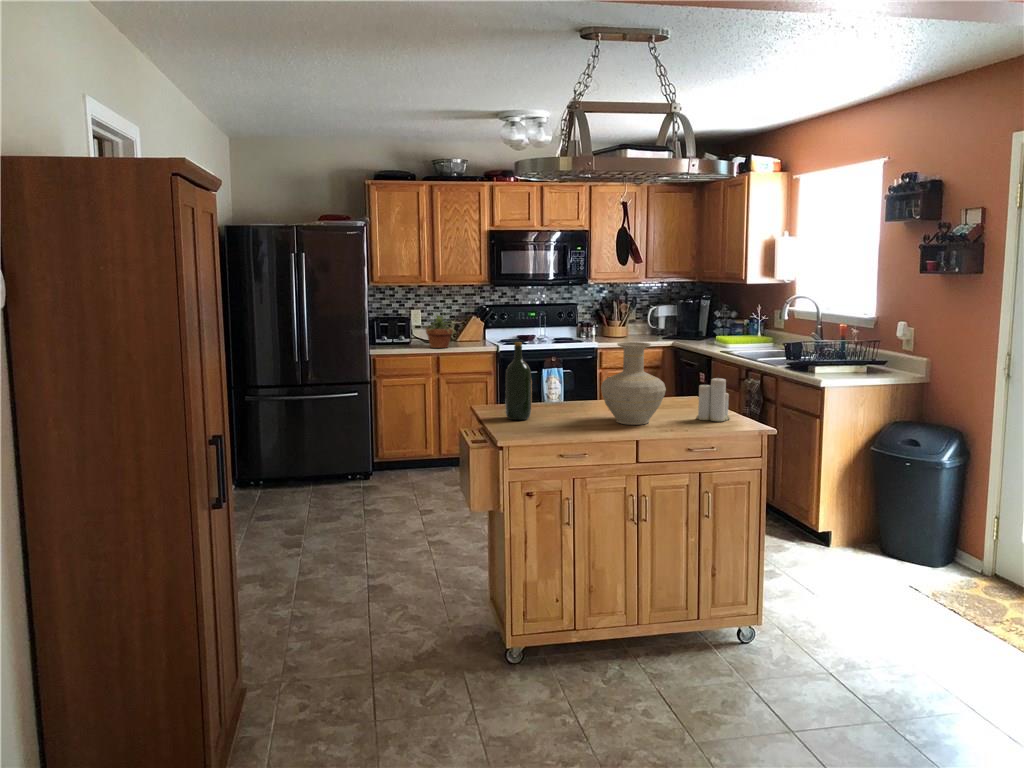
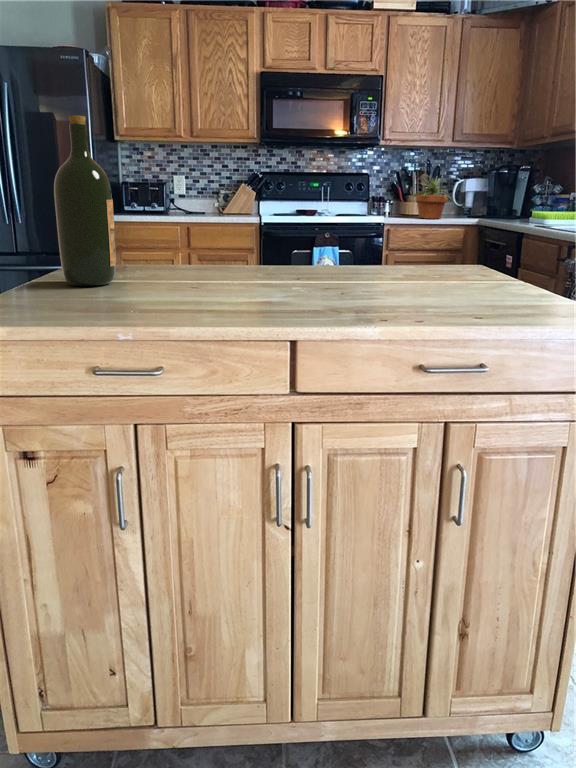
potted plant: present [425,315,453,348] -> present [413,178,451,219]
vase: present [601,342,666,425] -> none [242,109,388,304]
candle: present [696,378,730,421] -> none [458,193,536,305]

